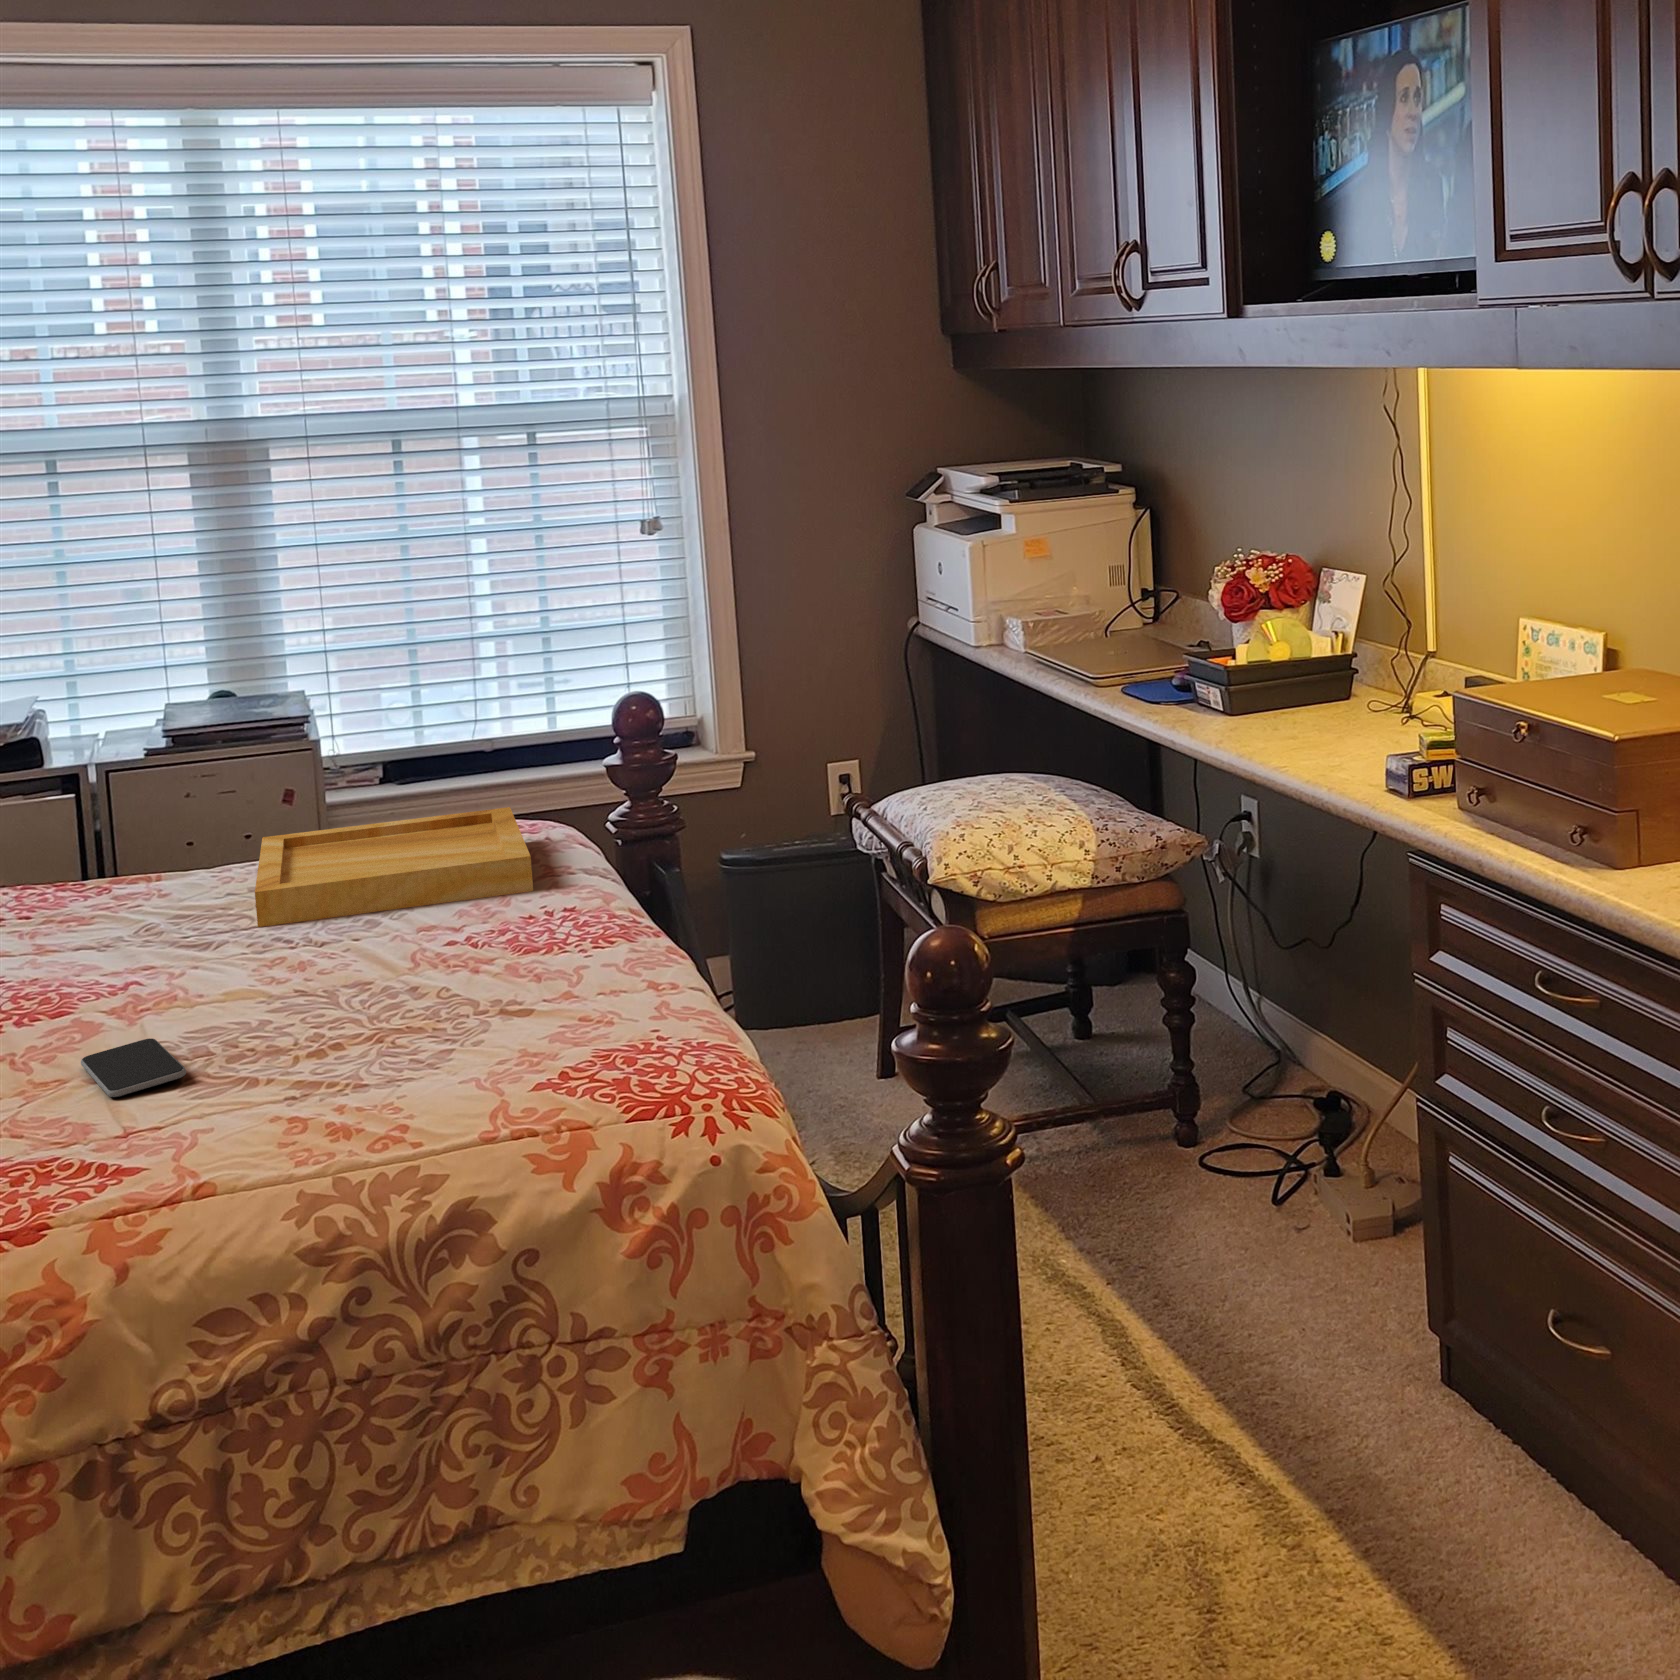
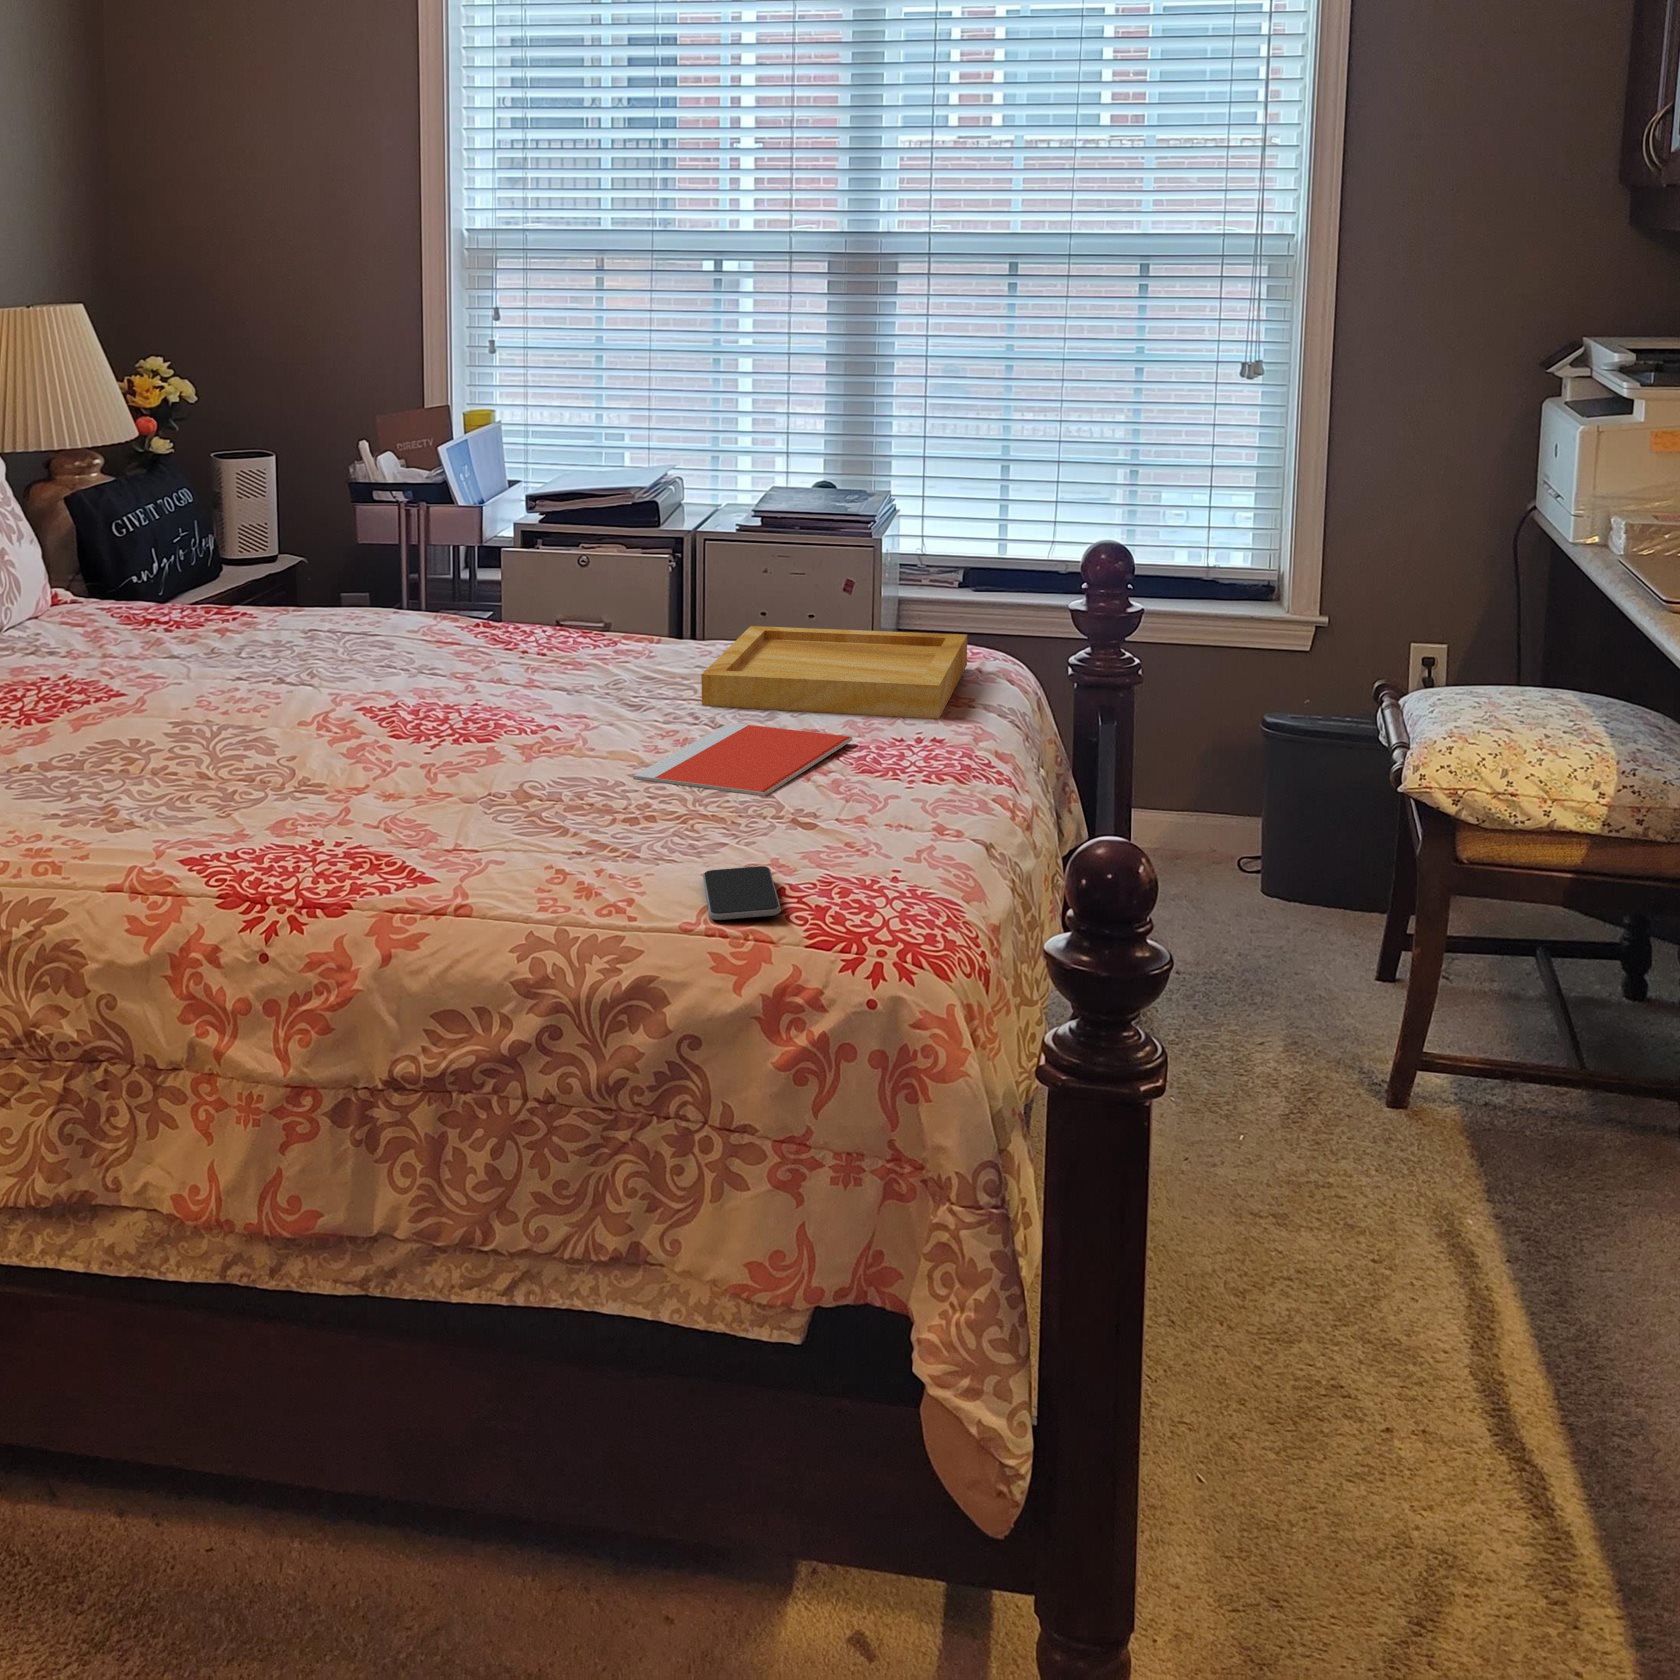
notebook: none [256,922,469,1013] -> present [633,723,852,796]
smartphone: present [81,1038,186,1097] -> present [703,866,781,920]

